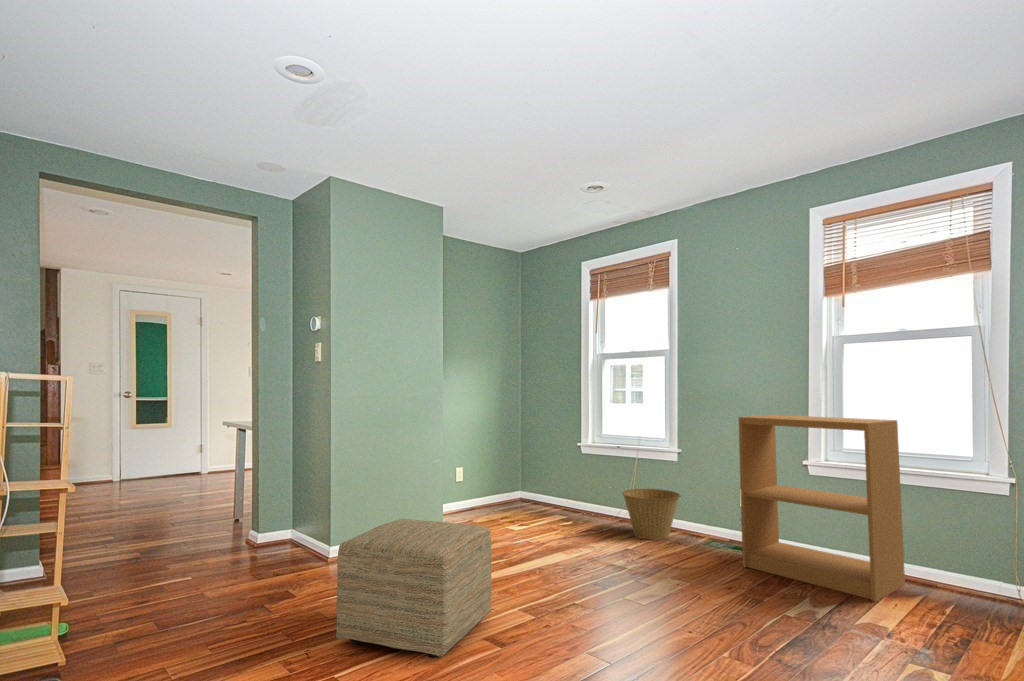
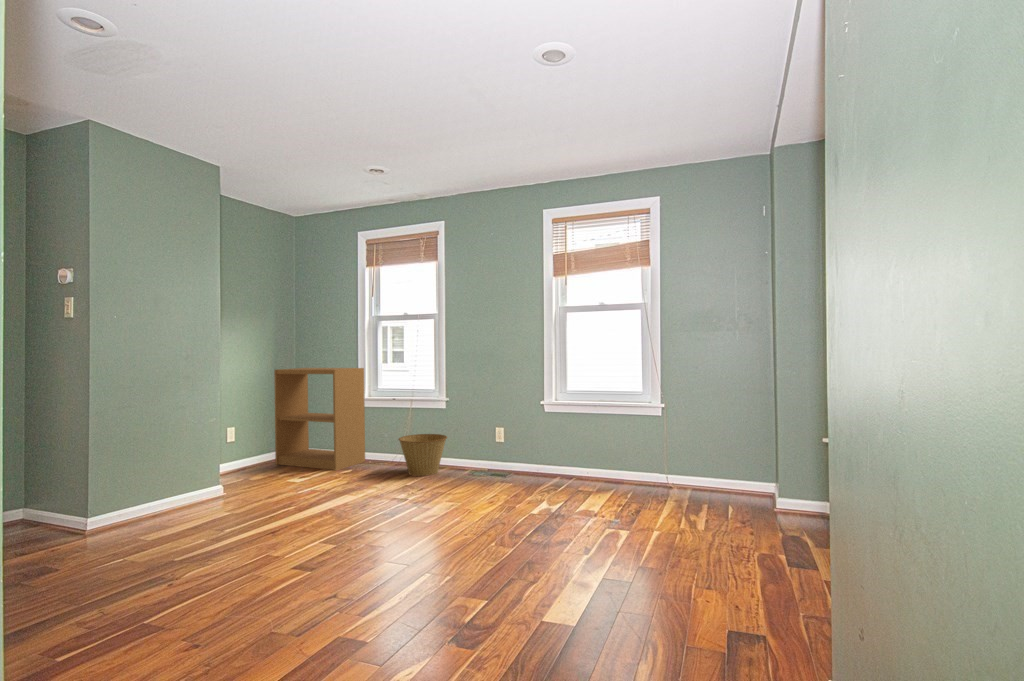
bookshelf: present [738,415,905,602] -> present [274,368,365,471]
ottoman: present [336,519,492,658] -> none [138,473,295,593]

